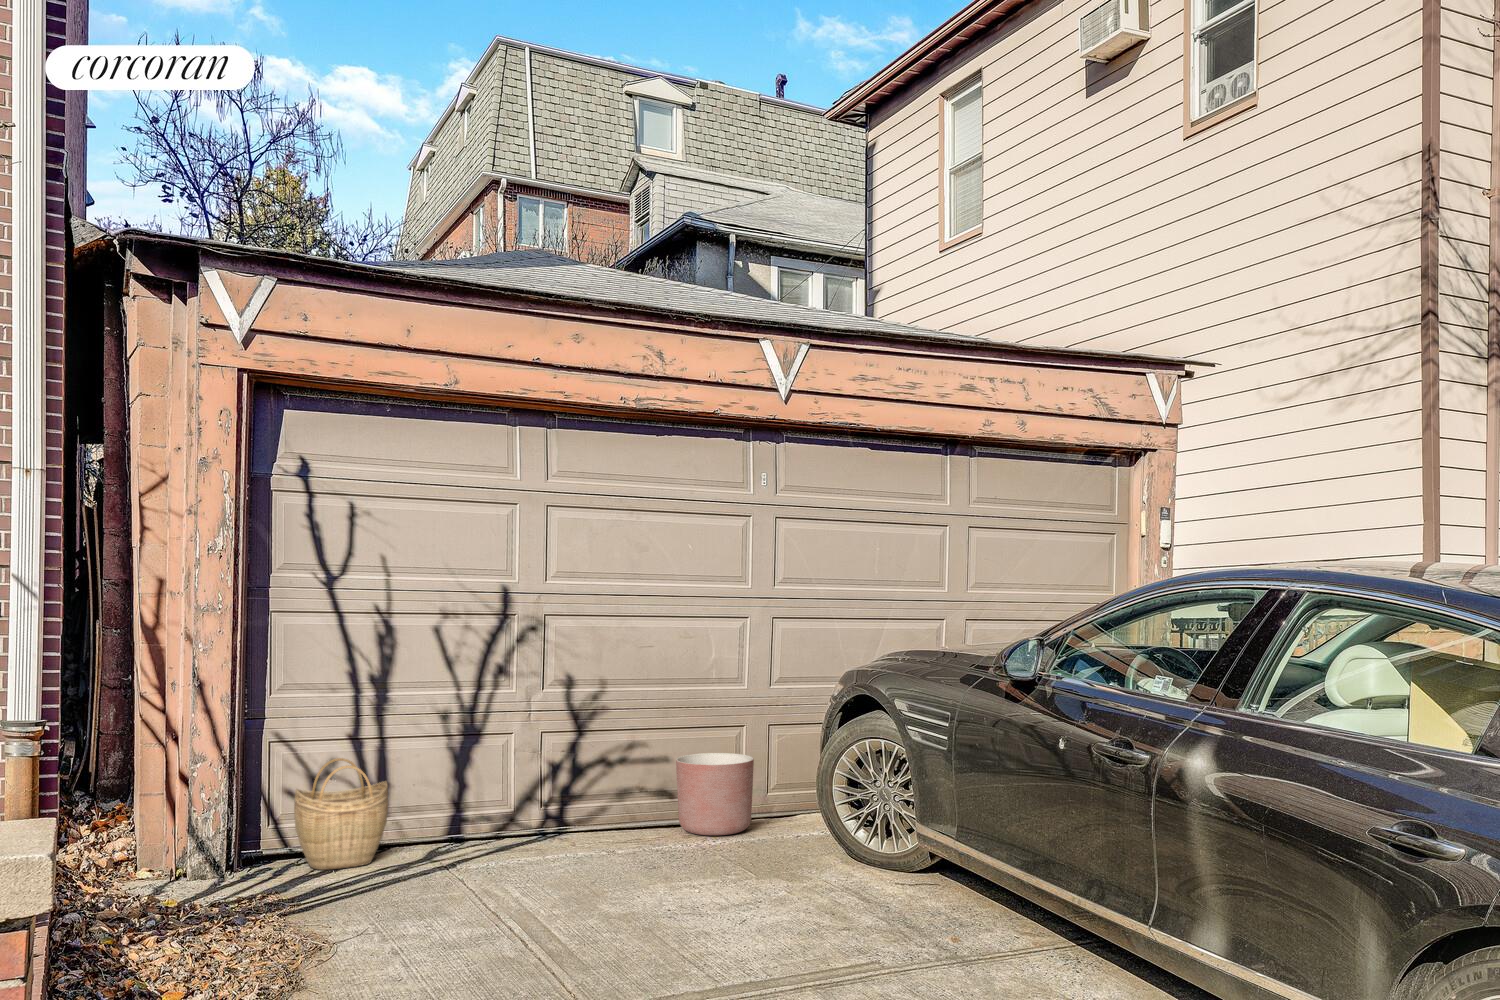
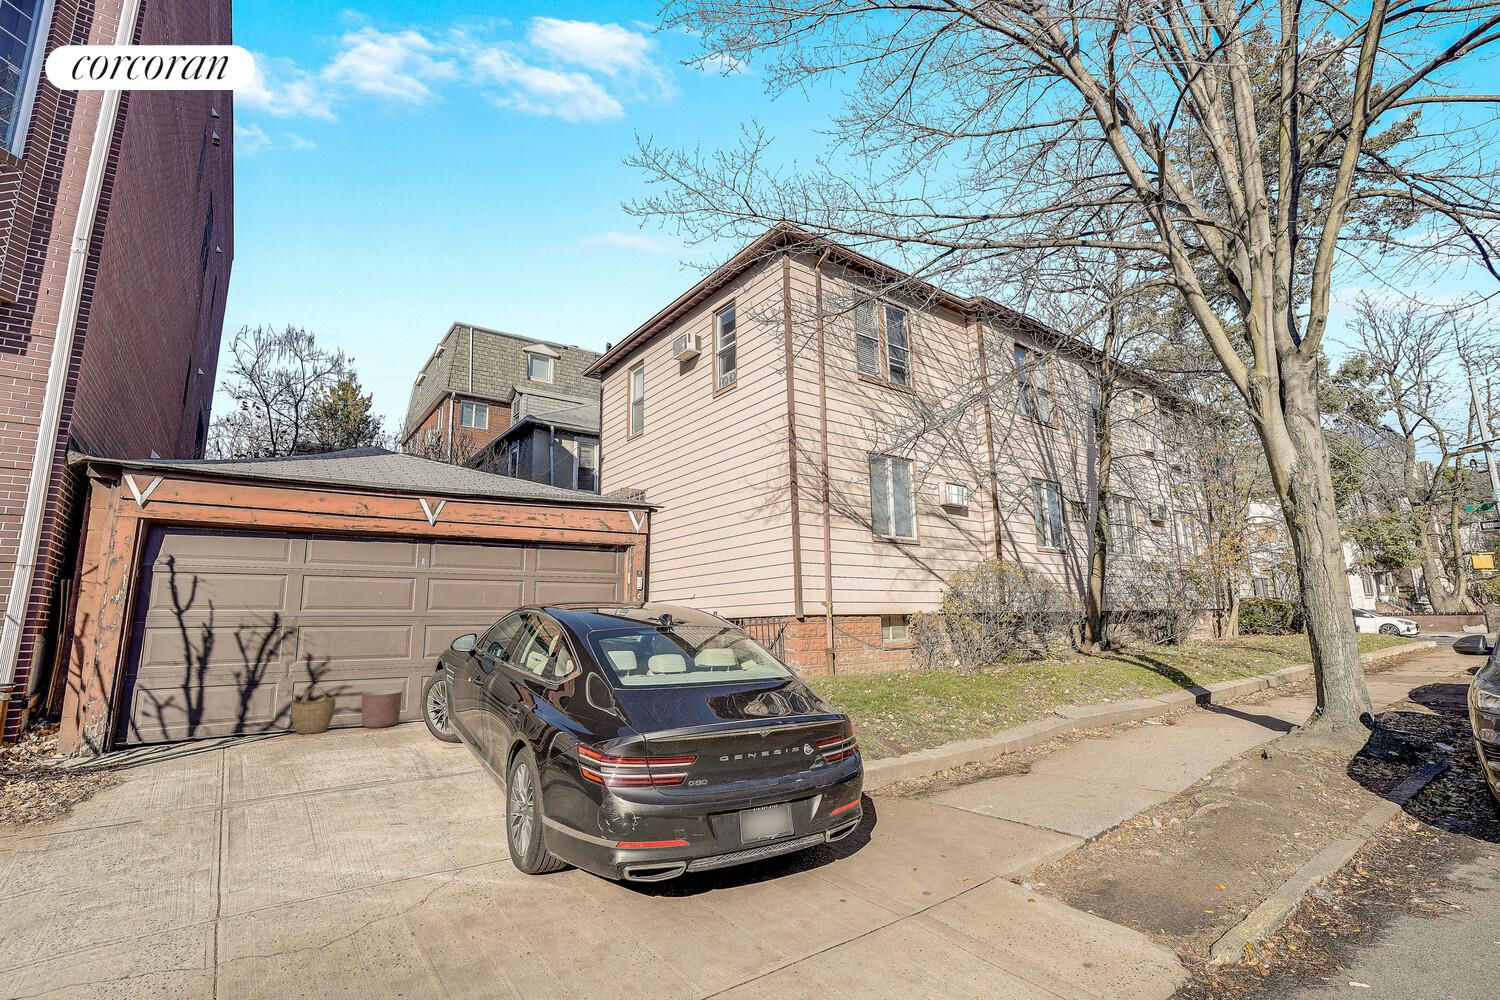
woven basket: present [294,758,388,870] -> present [291,690,336,734]

